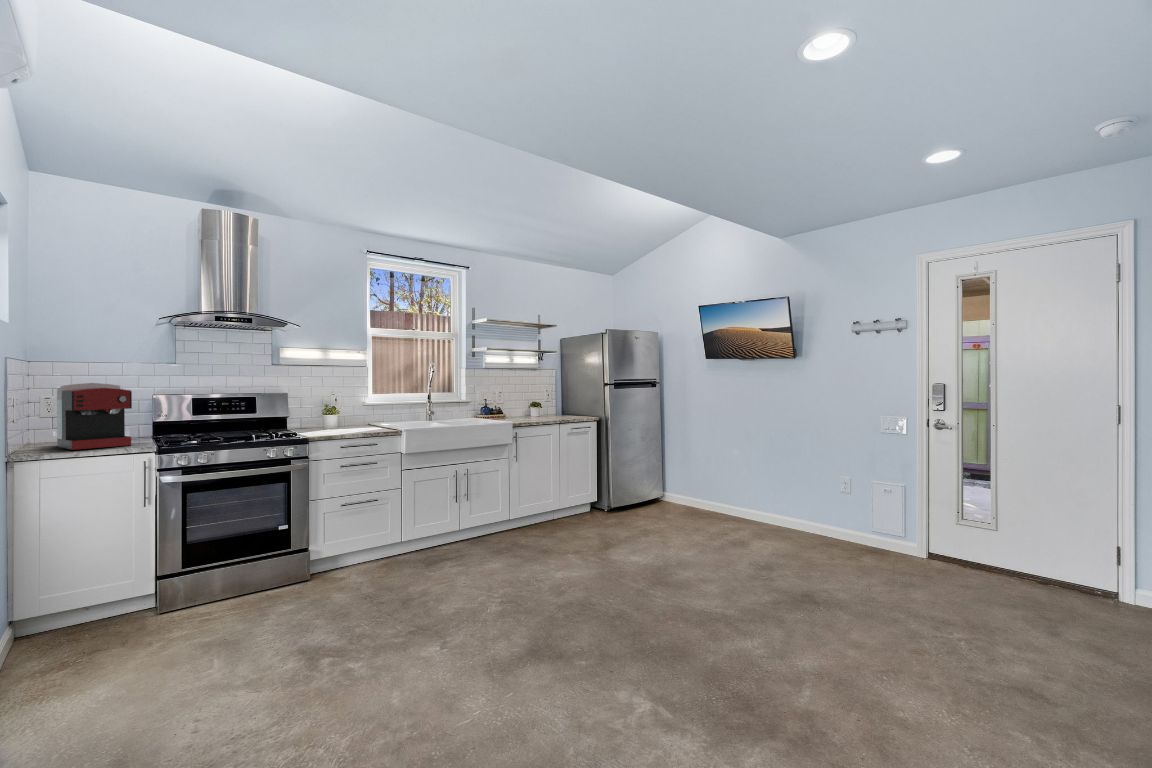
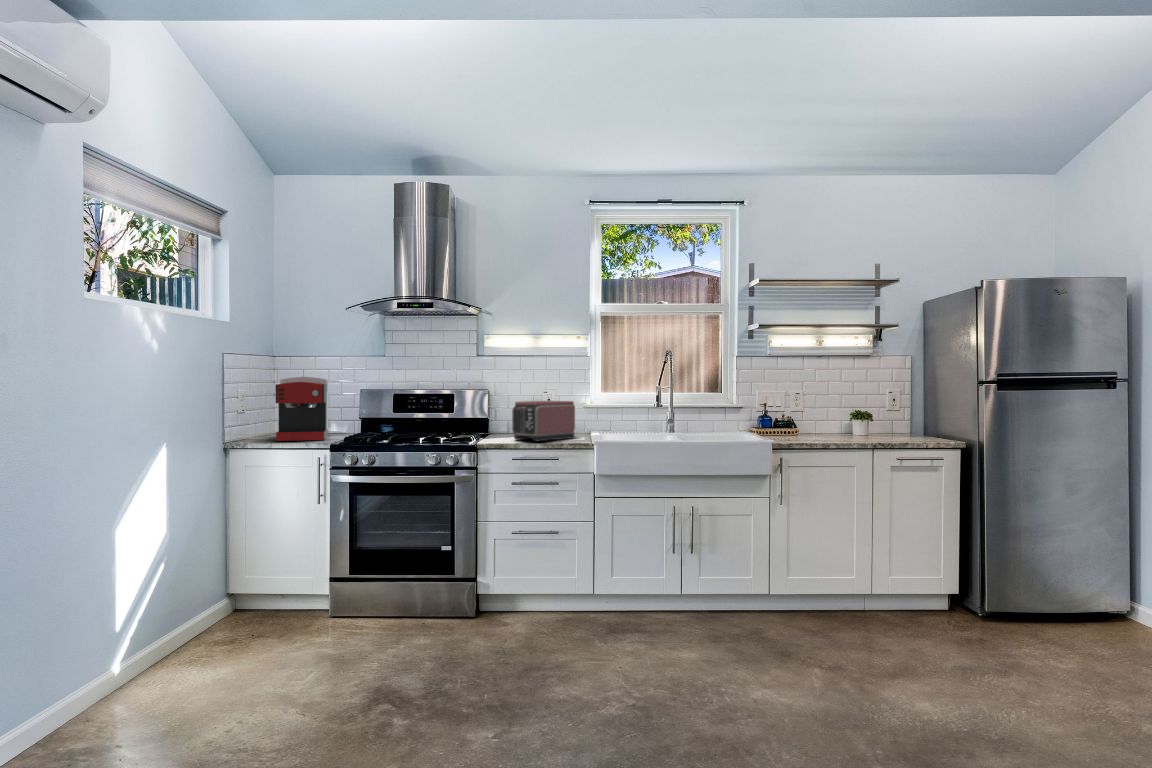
toaster: none [332,400,377,432] -> present [512,401,575,441]

